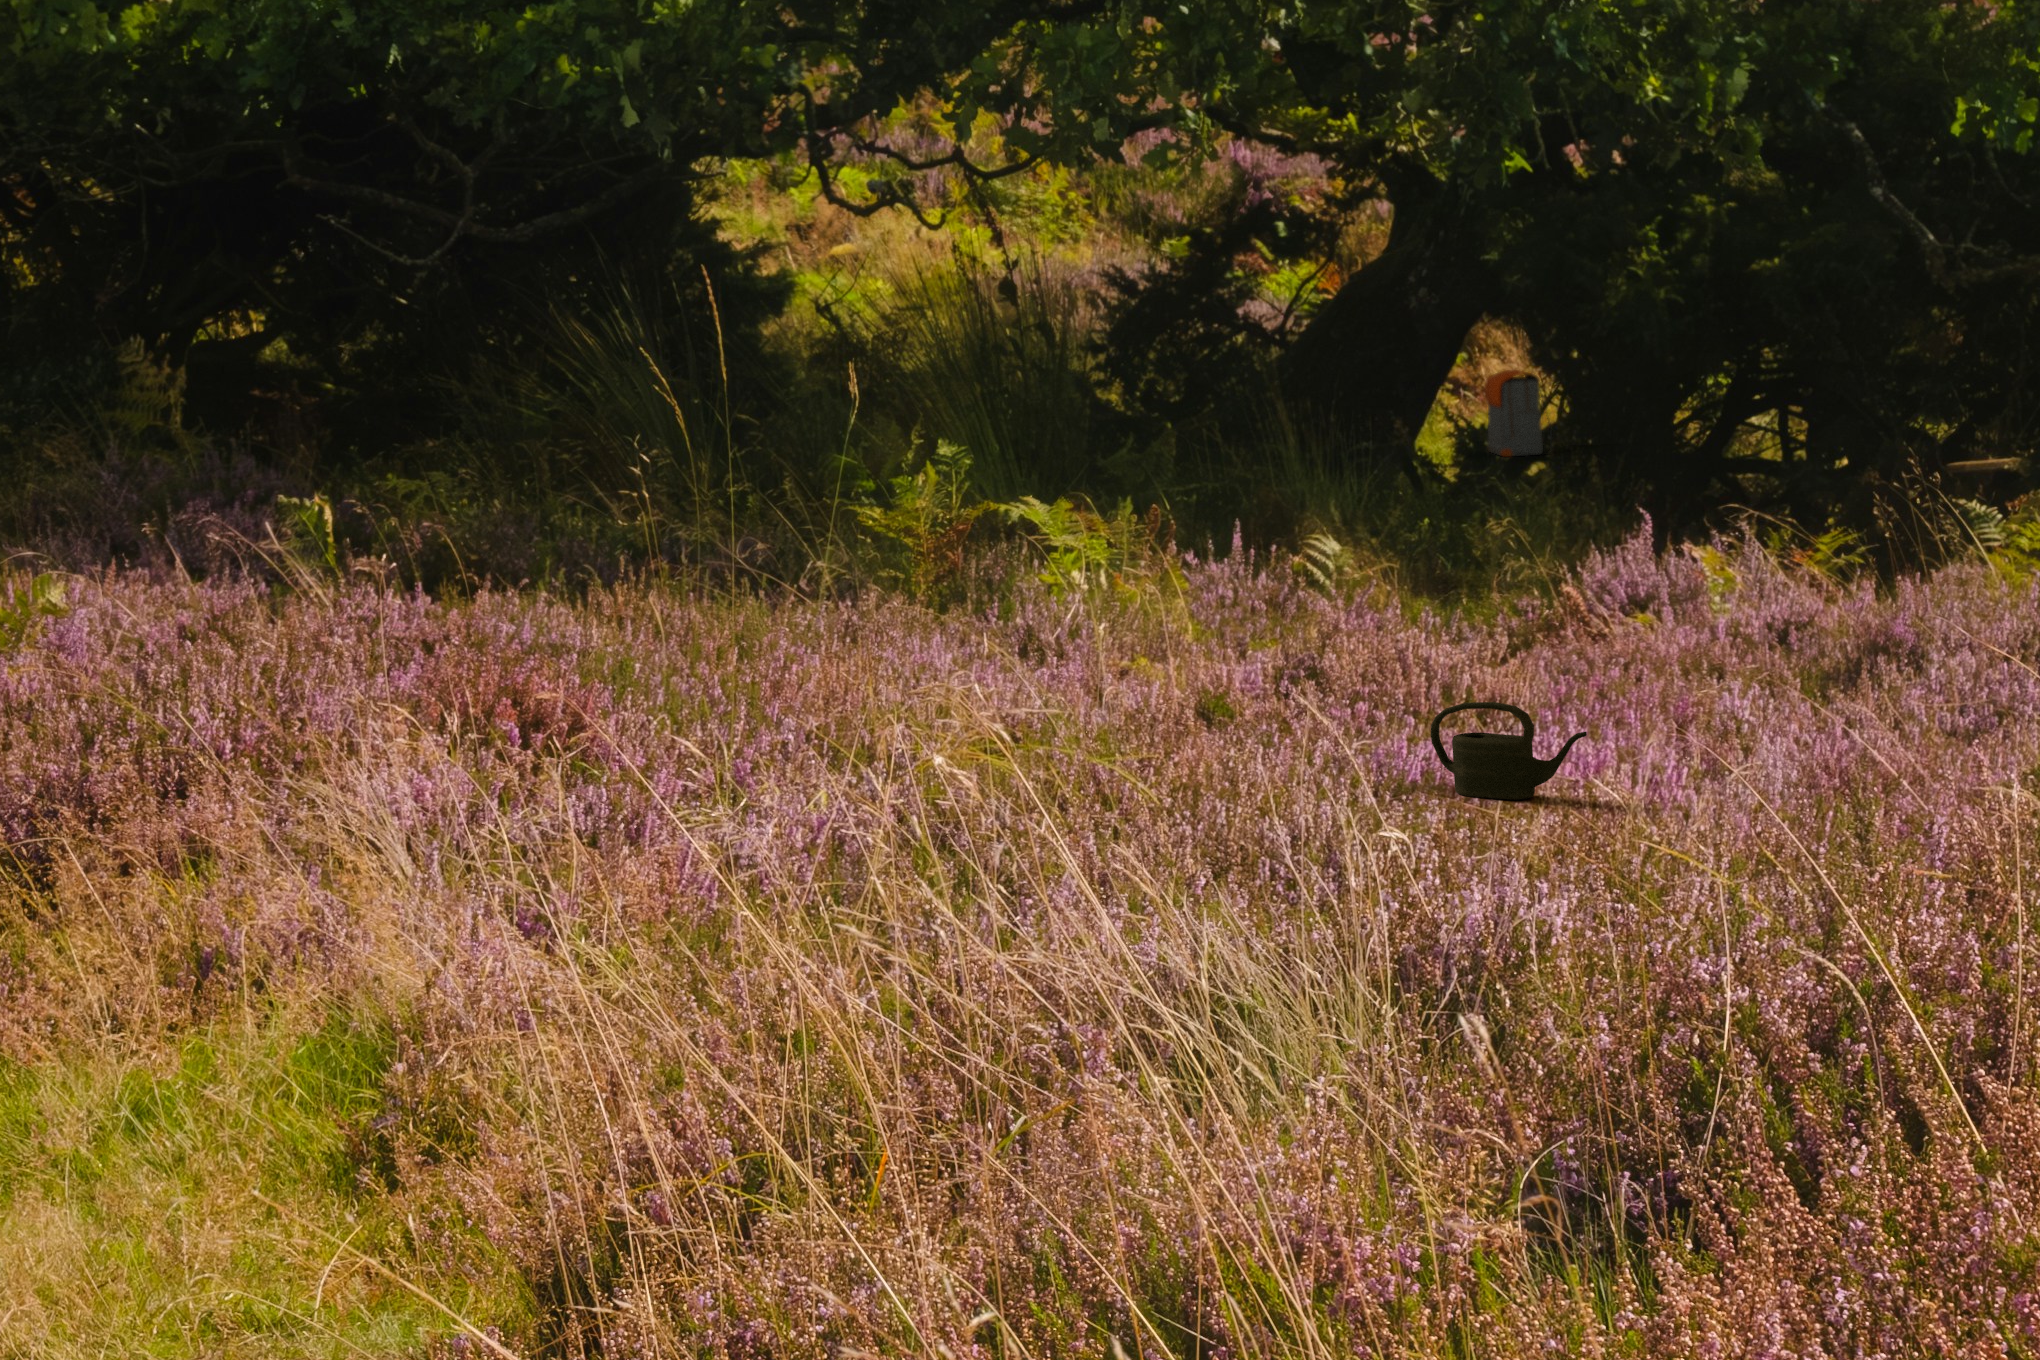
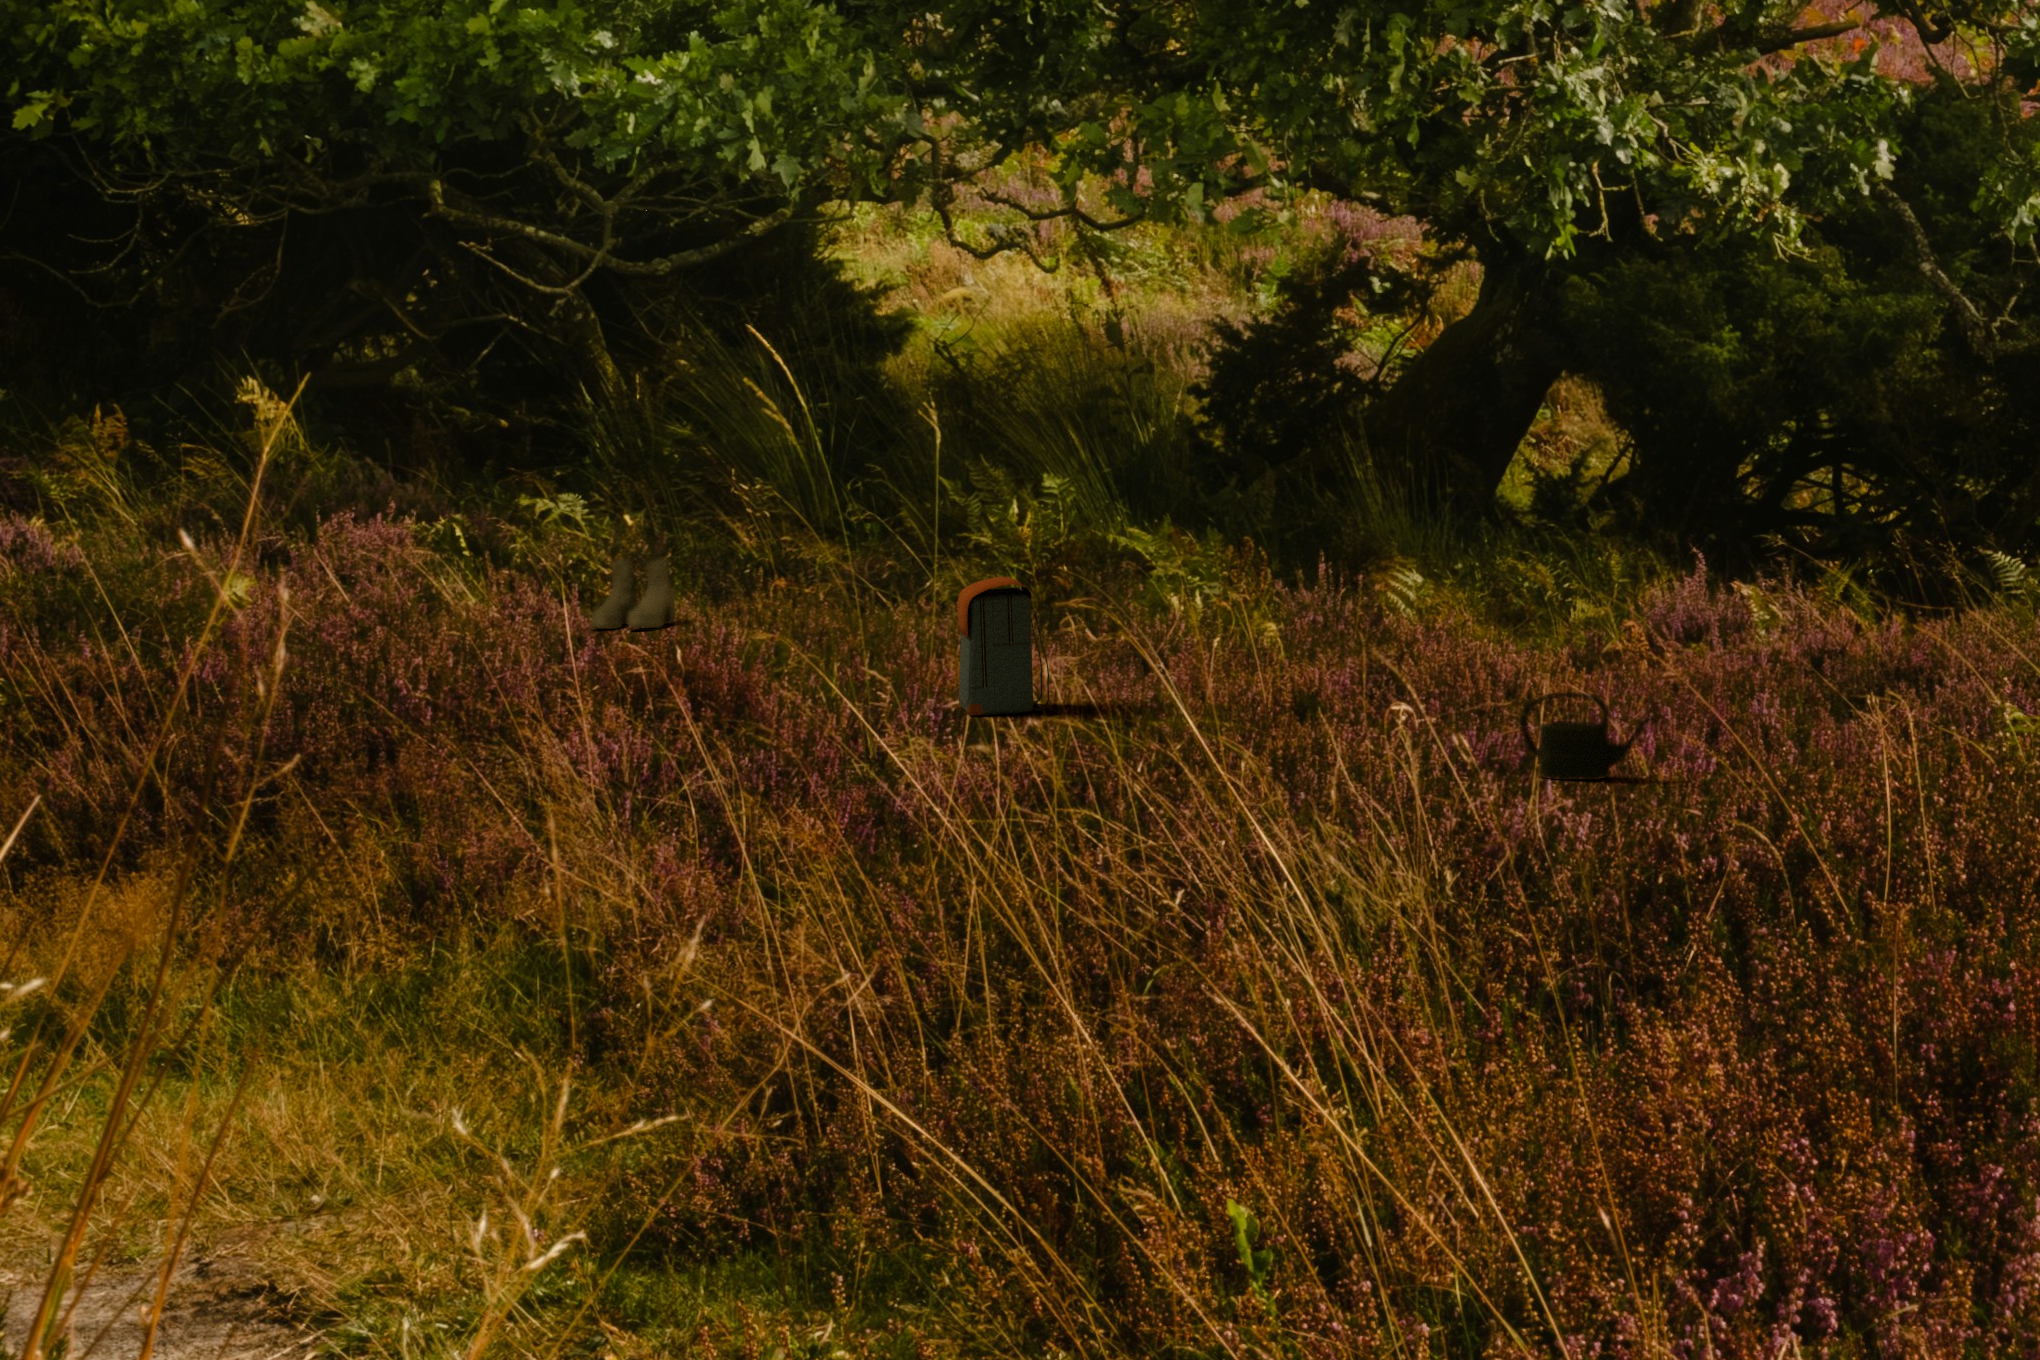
backpack: present [1485,370,1548,457] -> present [957,577,1049,716]
boots: none [534,513,608,580] -> present [591,557,675,629]

